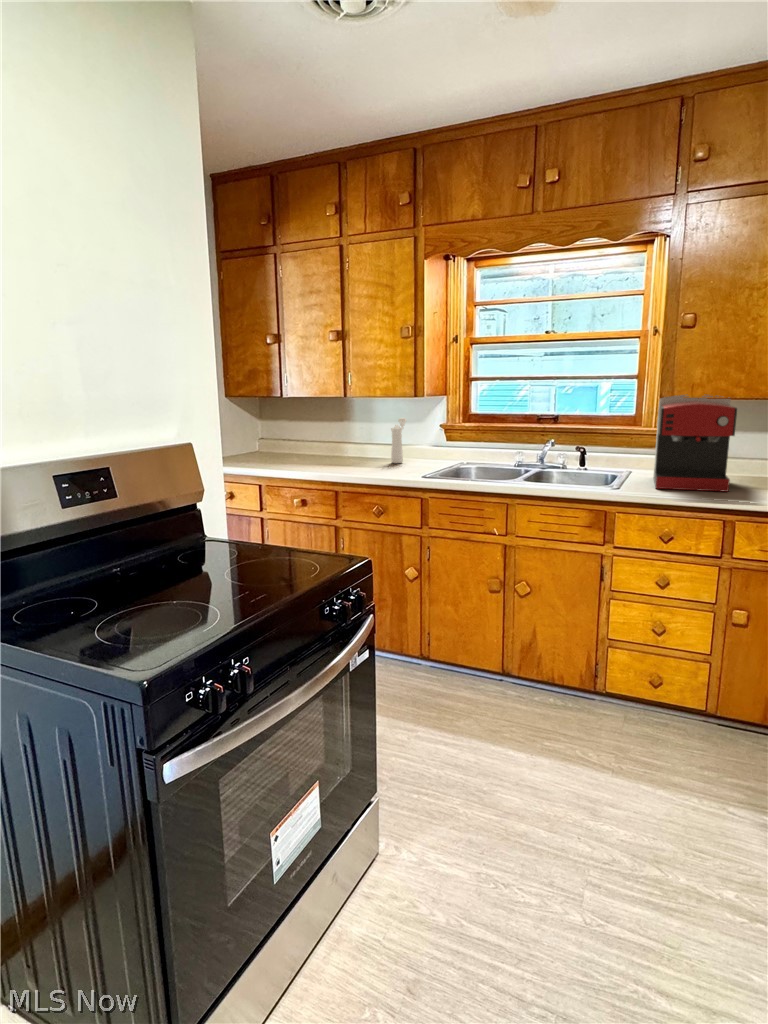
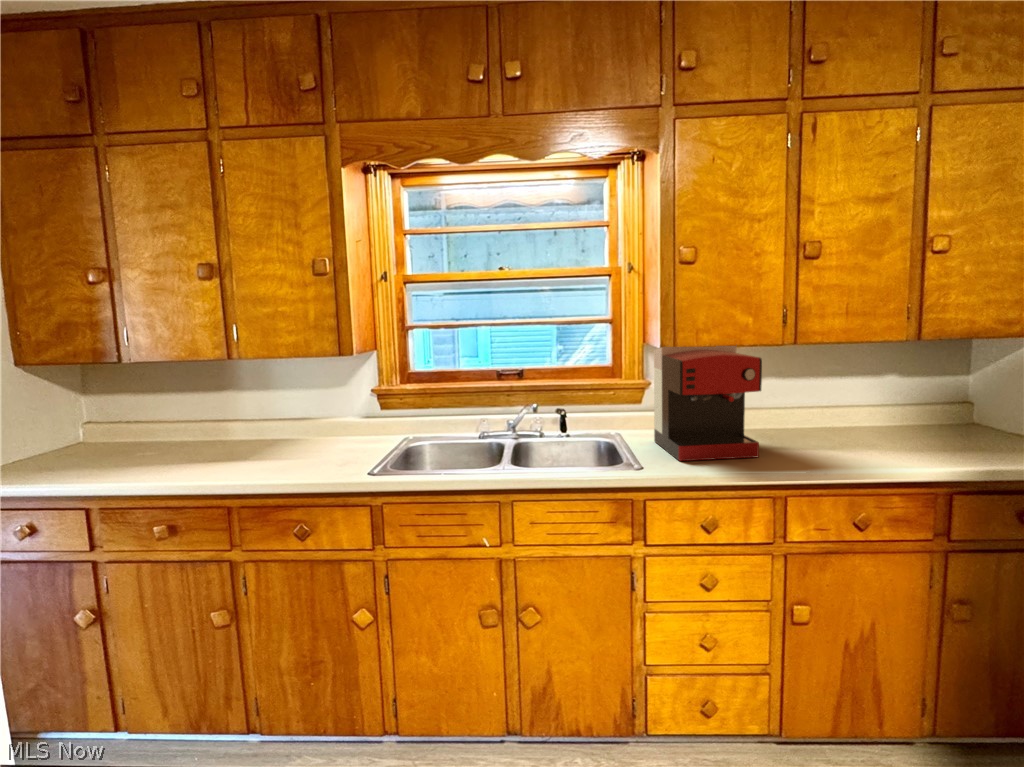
pepper mill: present [391,418,406,463] -> none [302,382,323,447]

